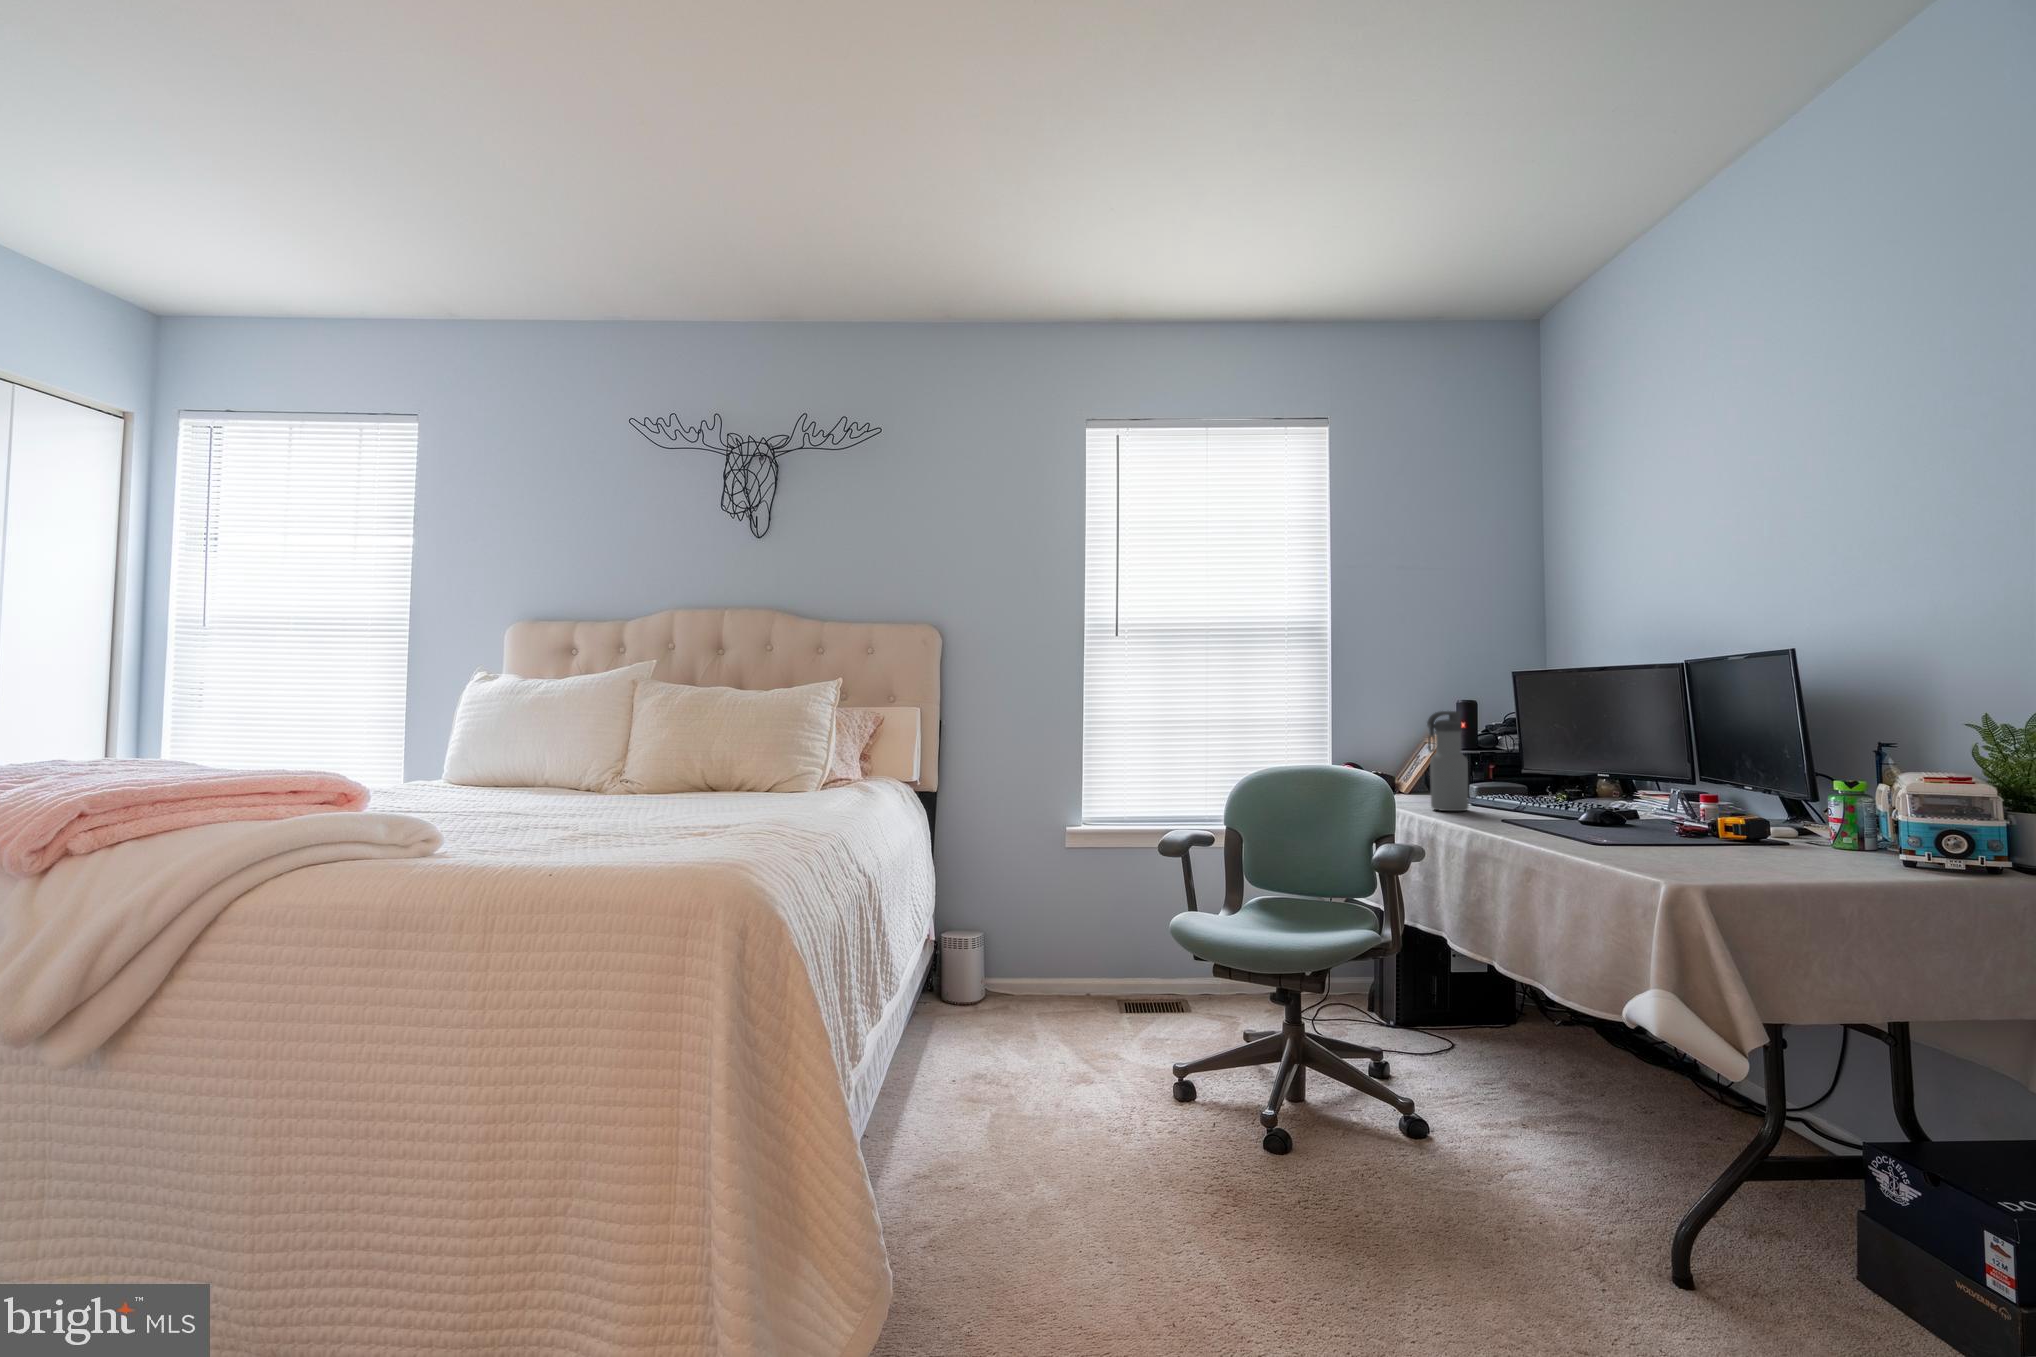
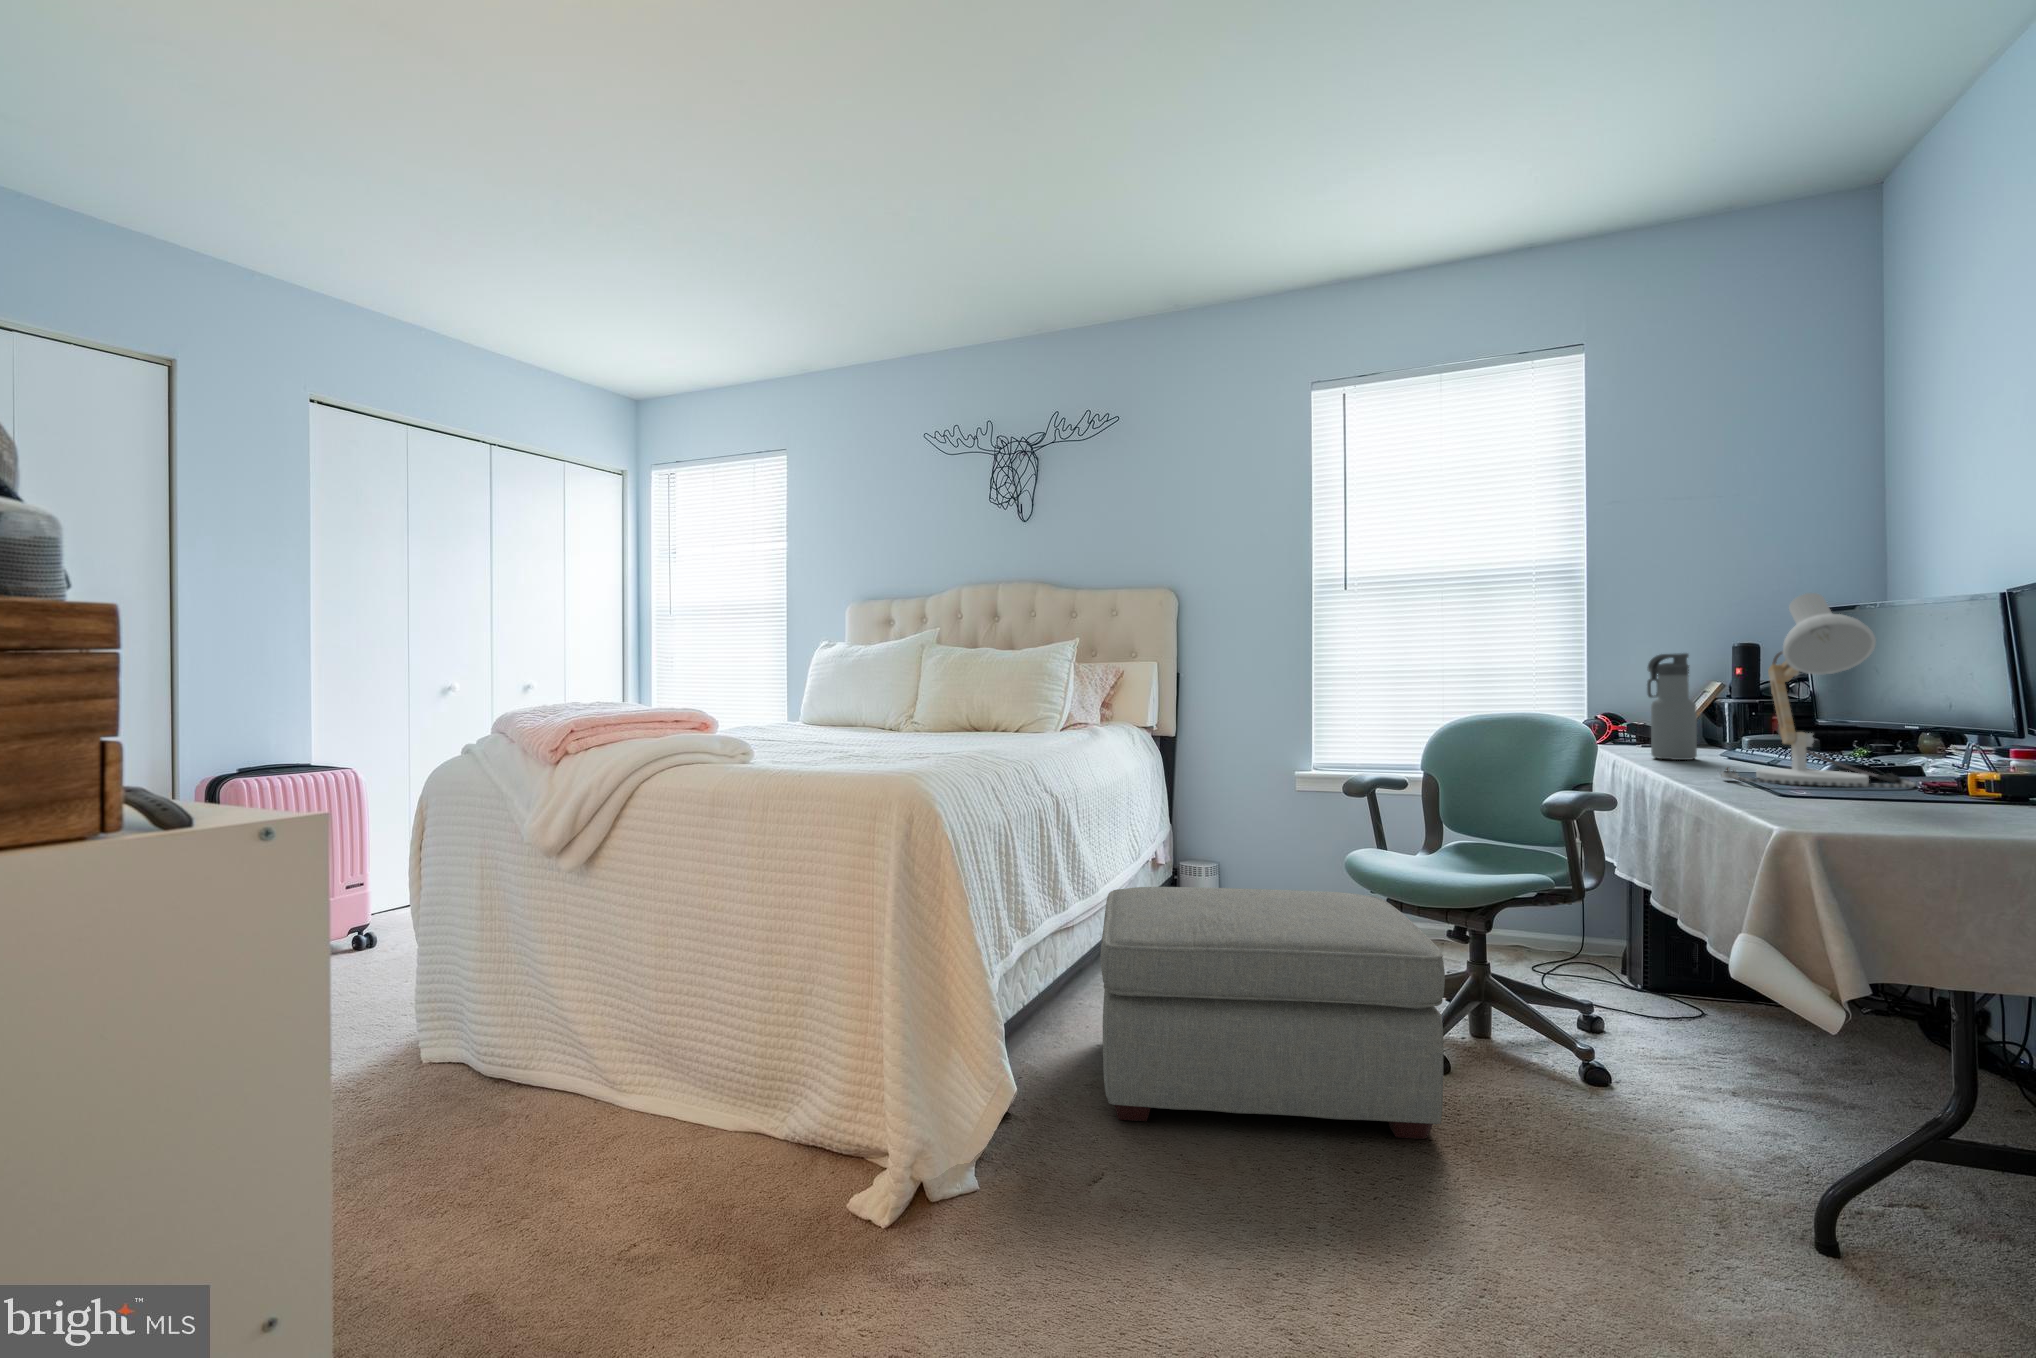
desk lamp: none [1519,662,1669,837] -> present [1721,593,1916,788]
ottoman: none [927,965,1315,1270] -> present [1100,887,1445,1139]

